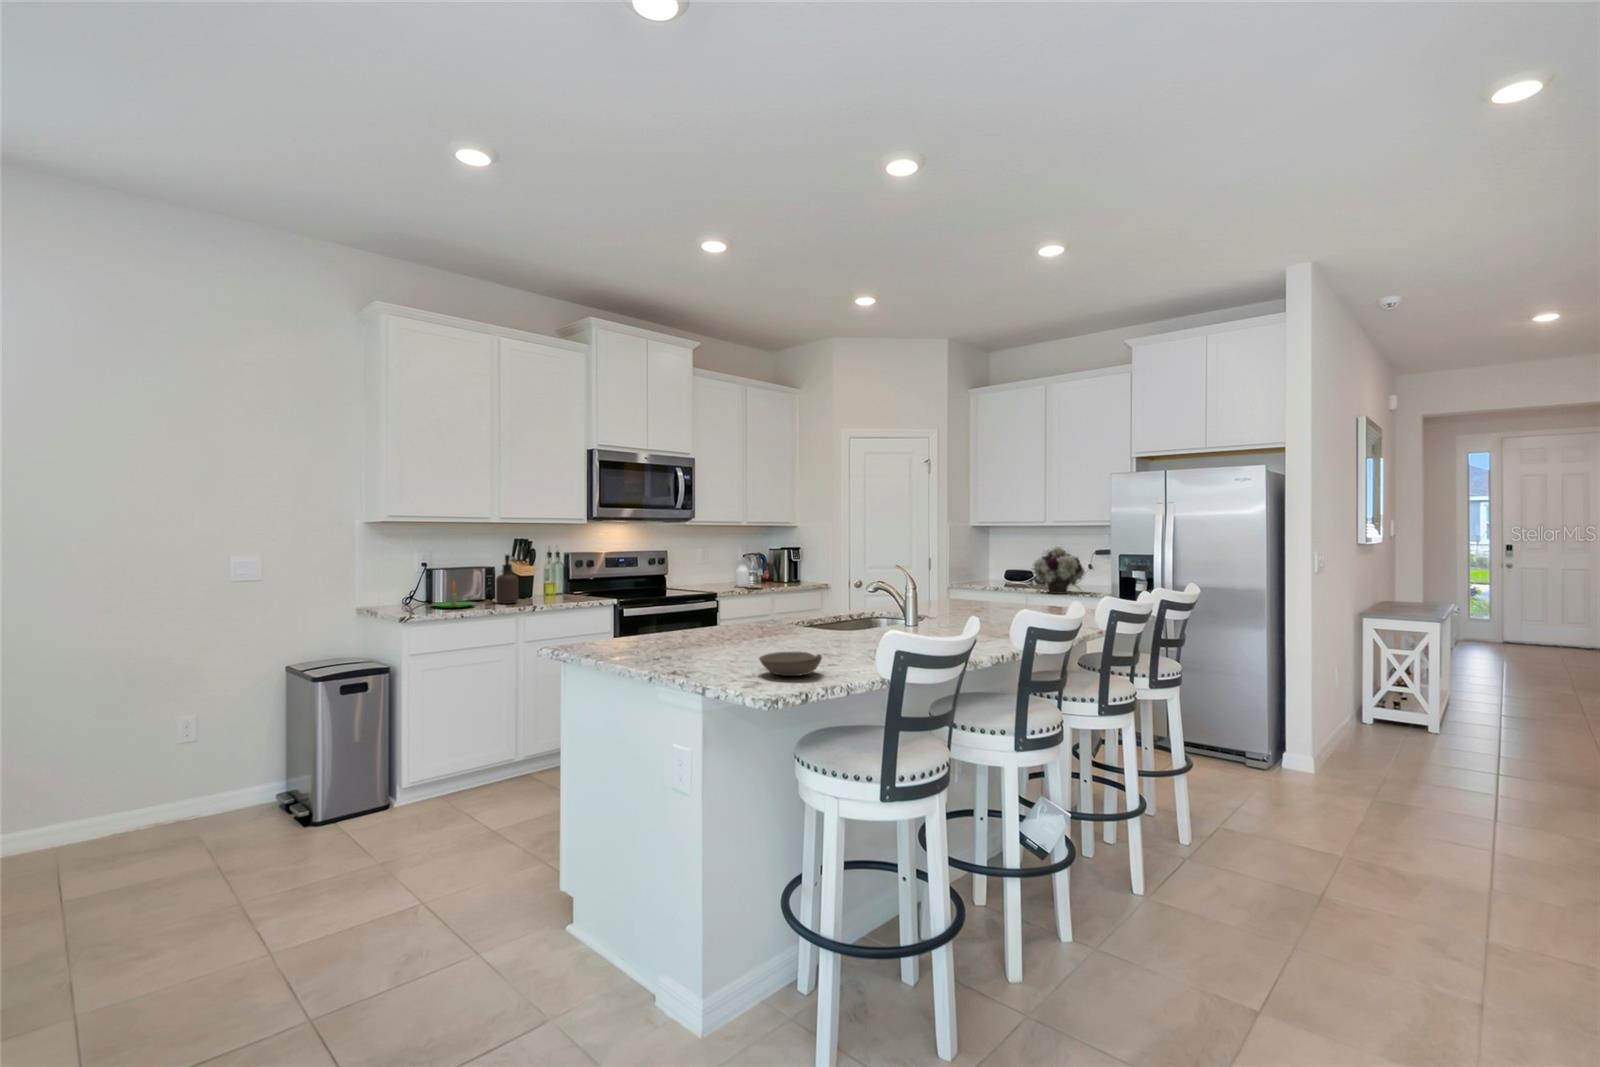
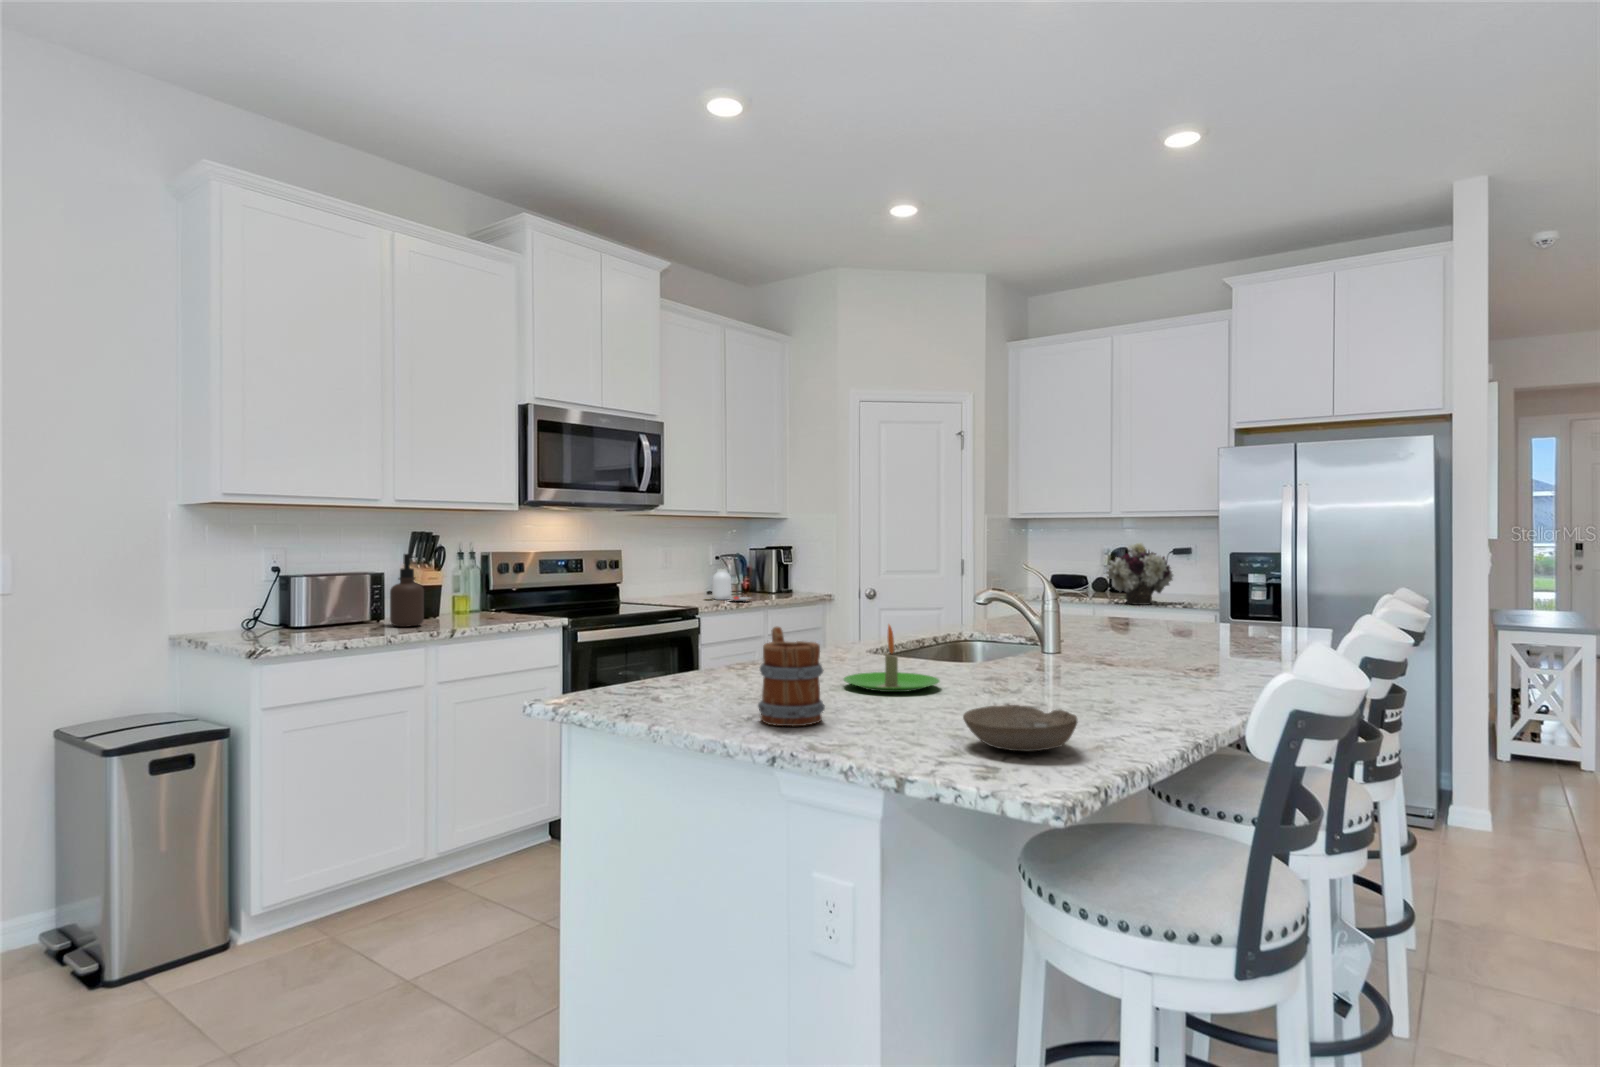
candle: present [433,582,474,608] -> present [844,625,940,692]
mug: none [662,604,700,662] -> present [758,626,825,726]

